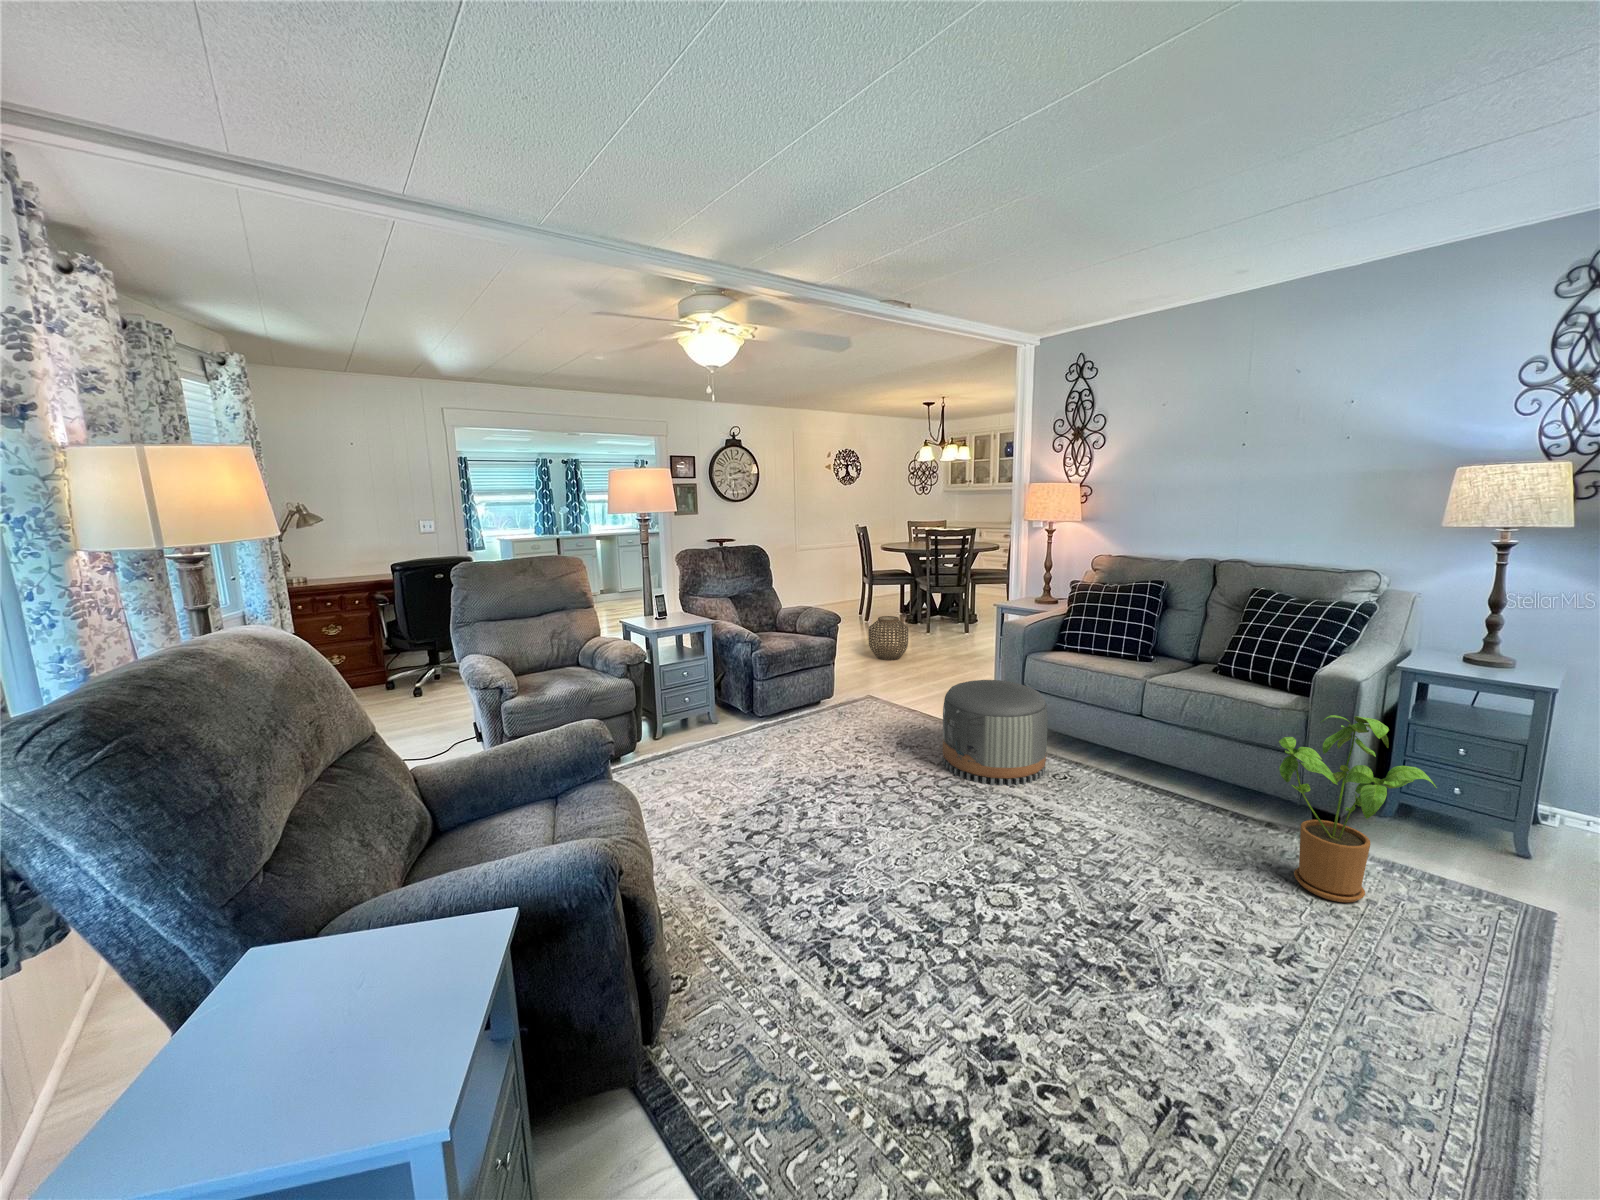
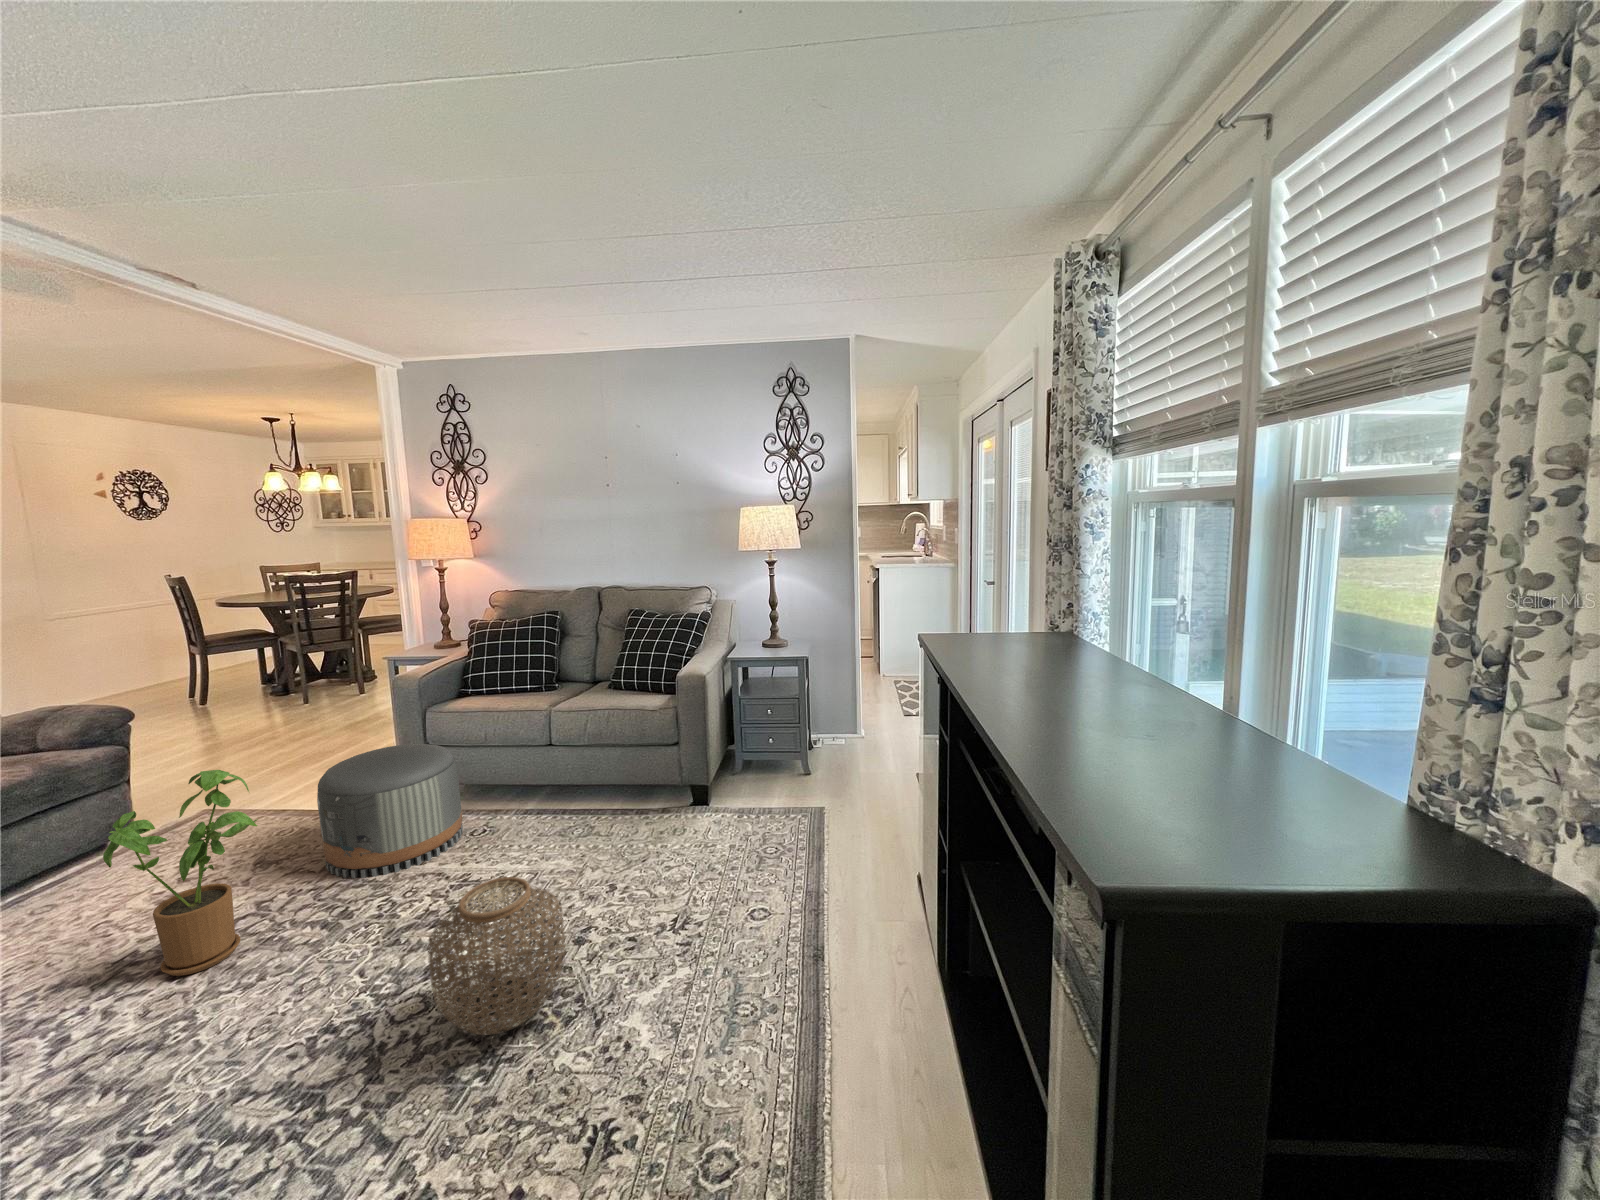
woven basket: present [868,616,908,660] -> present [428,877,565,1035]
house plant: present [1279,715,1437,902] -> present [103,770,258,976]

